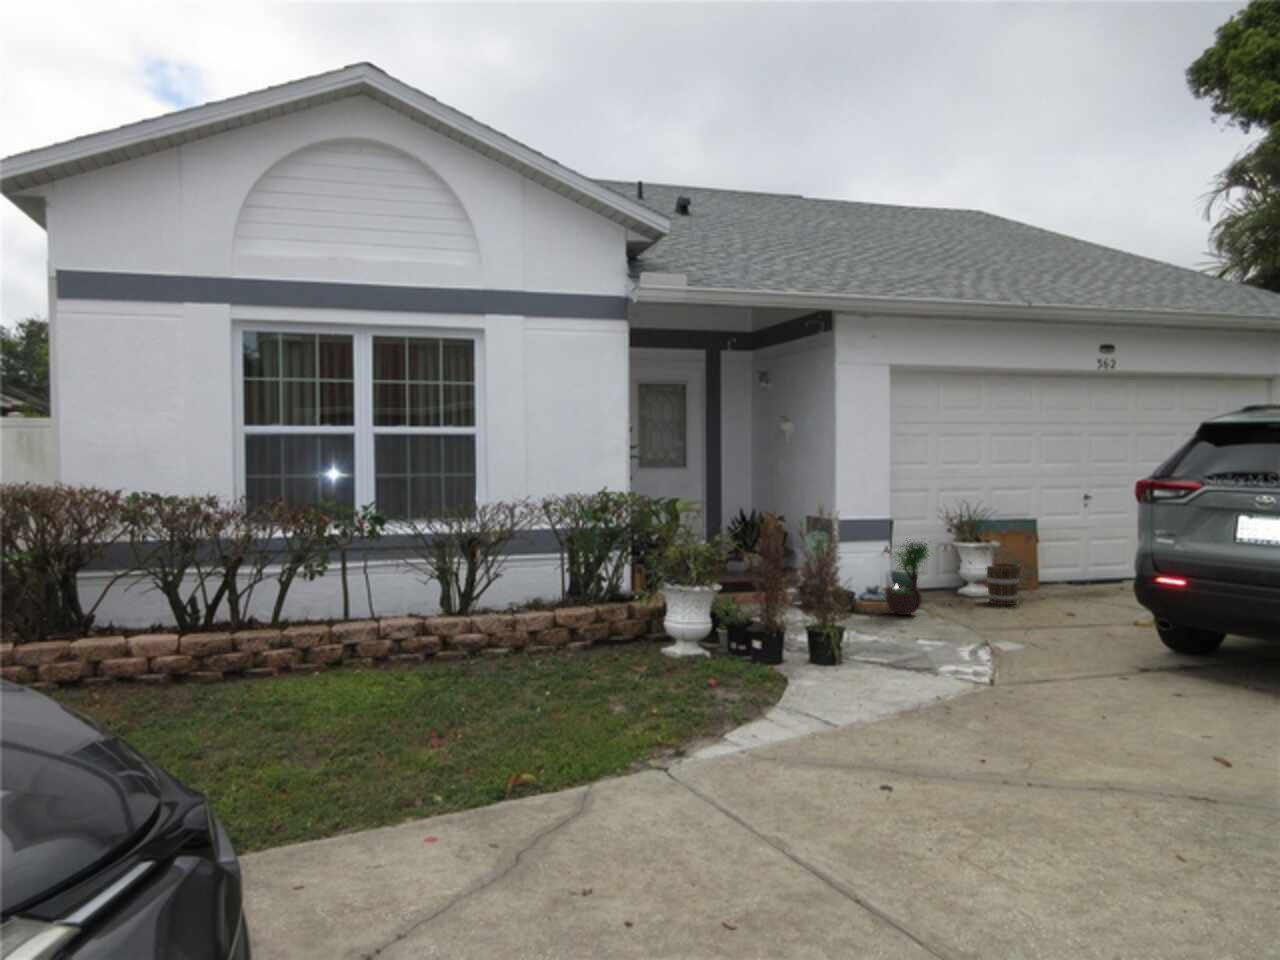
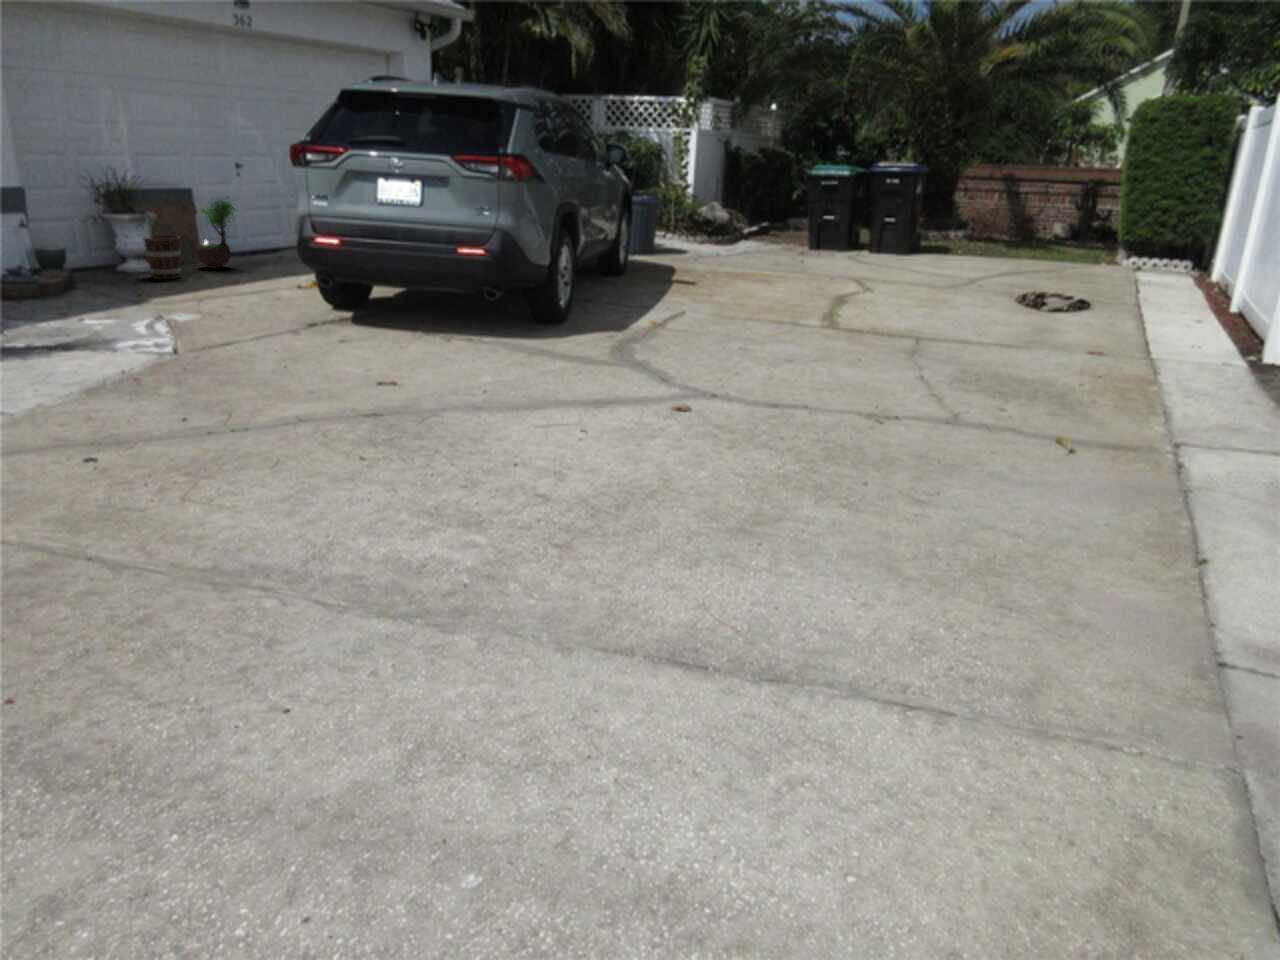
potted tree: present [886,542,929,615] -> present [197,200,235,268]

